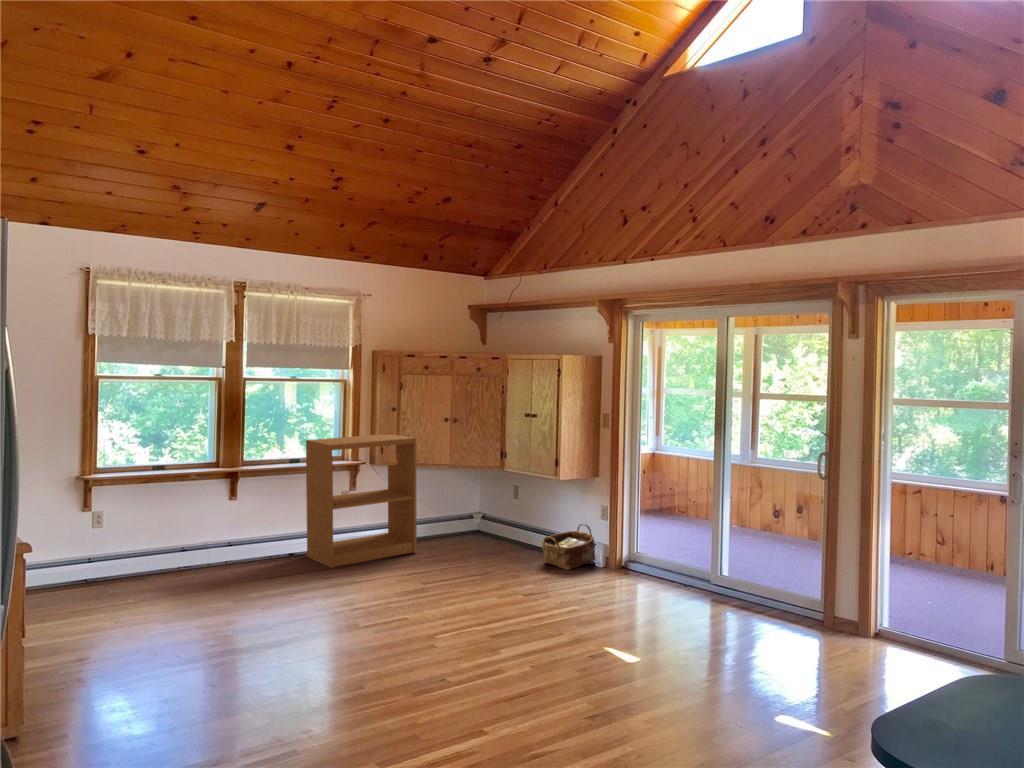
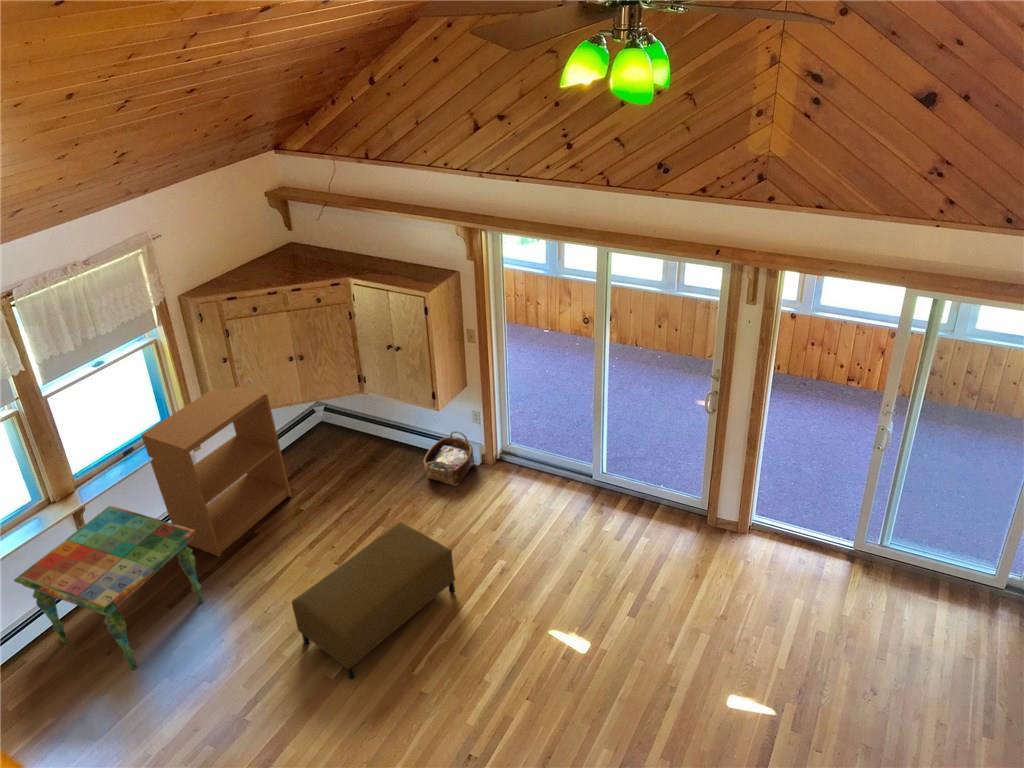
side table: none [165,487,310,600] -> present [14,505,203,670]
ottoman: none [354,540,518,637] -> present [292,522,455,680]

